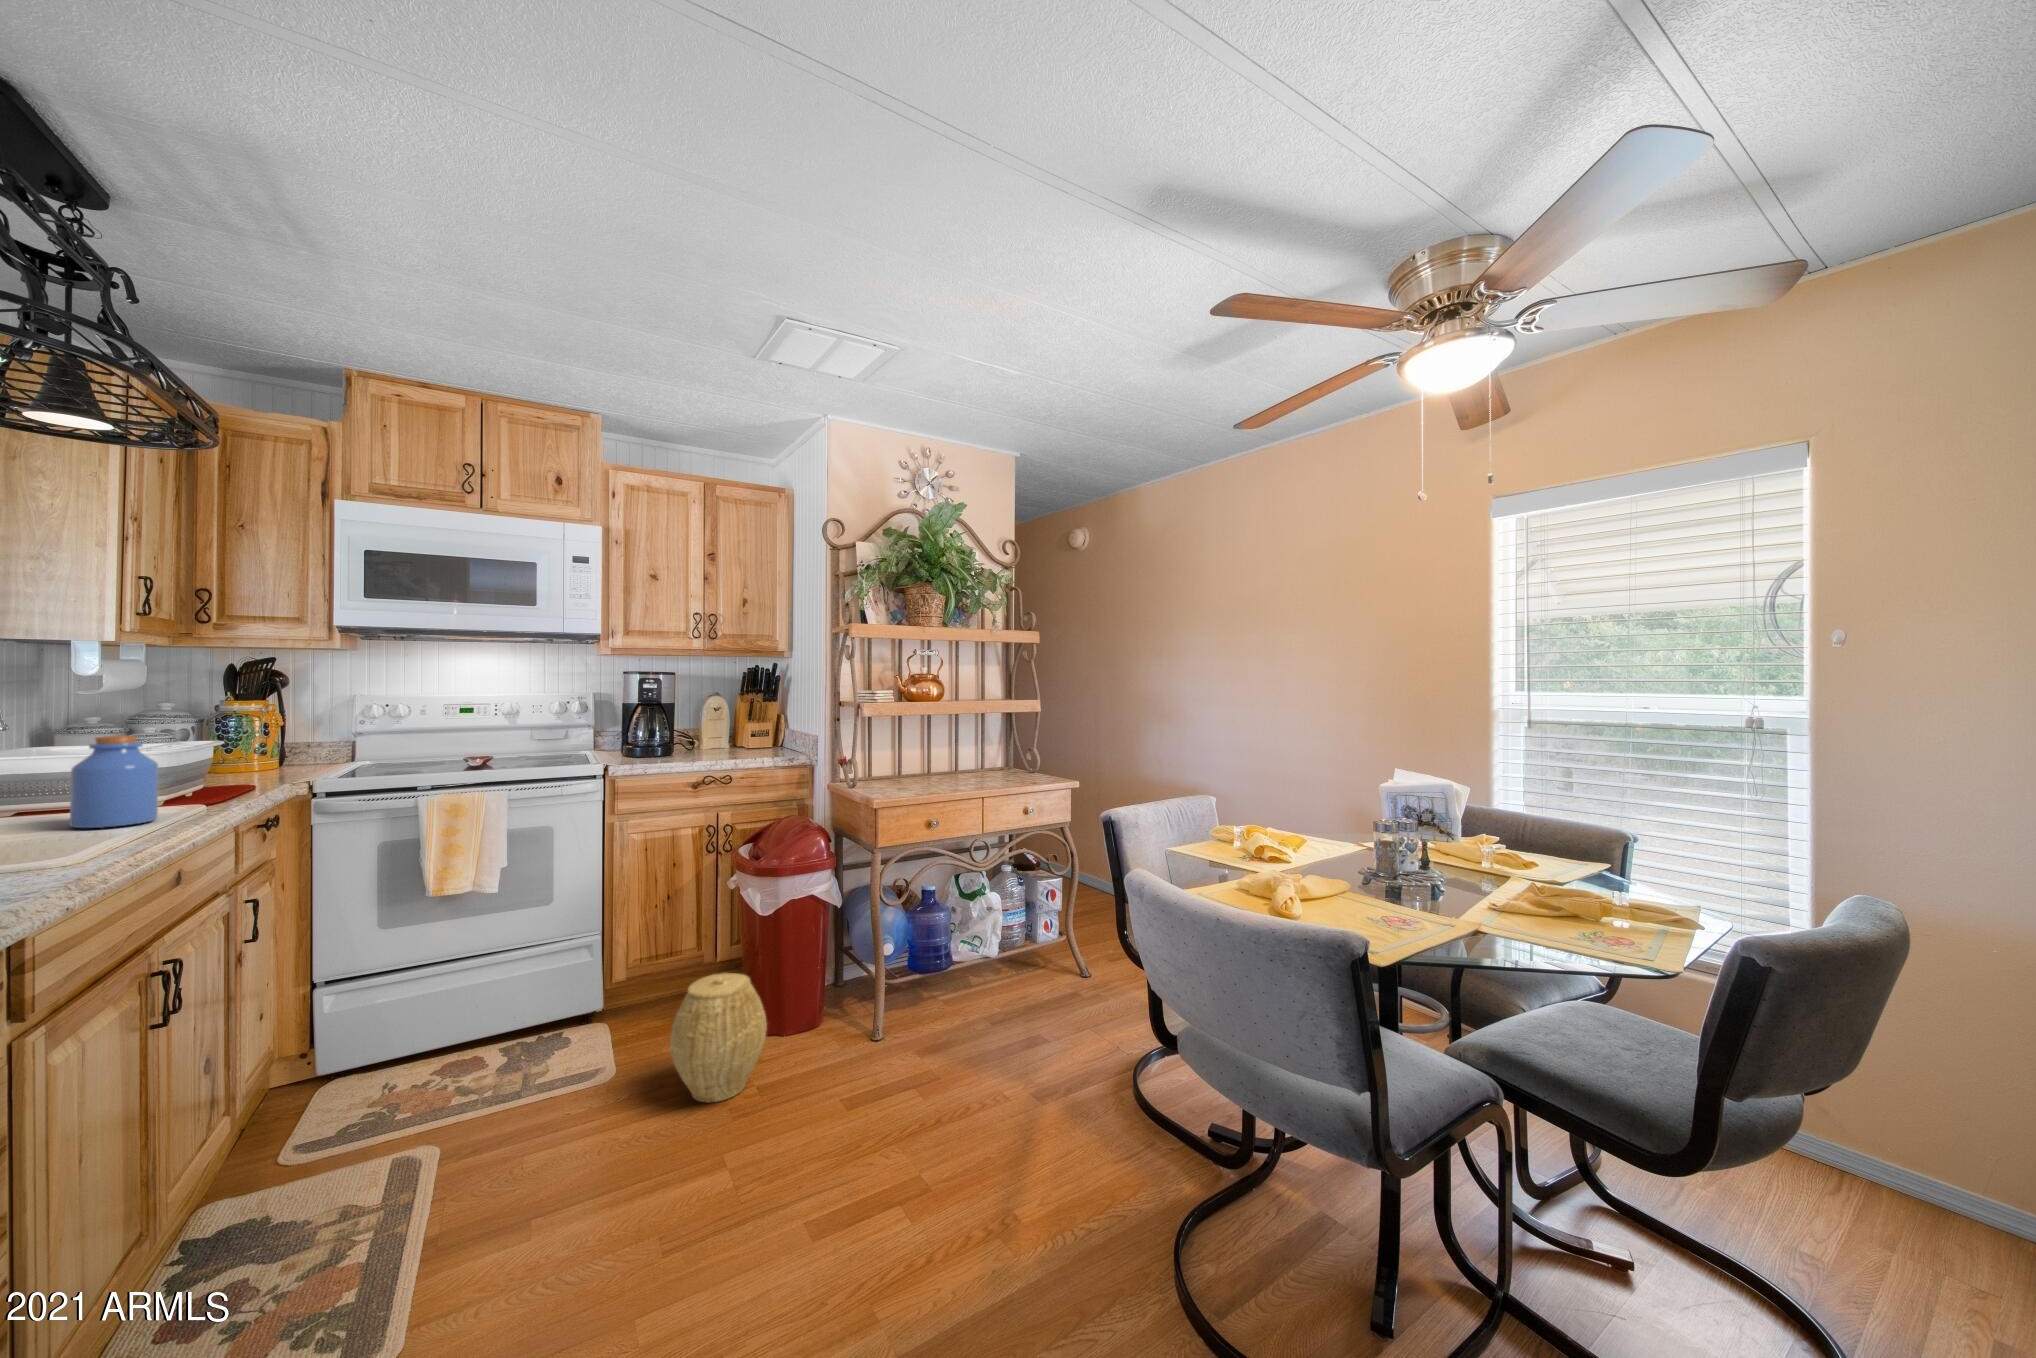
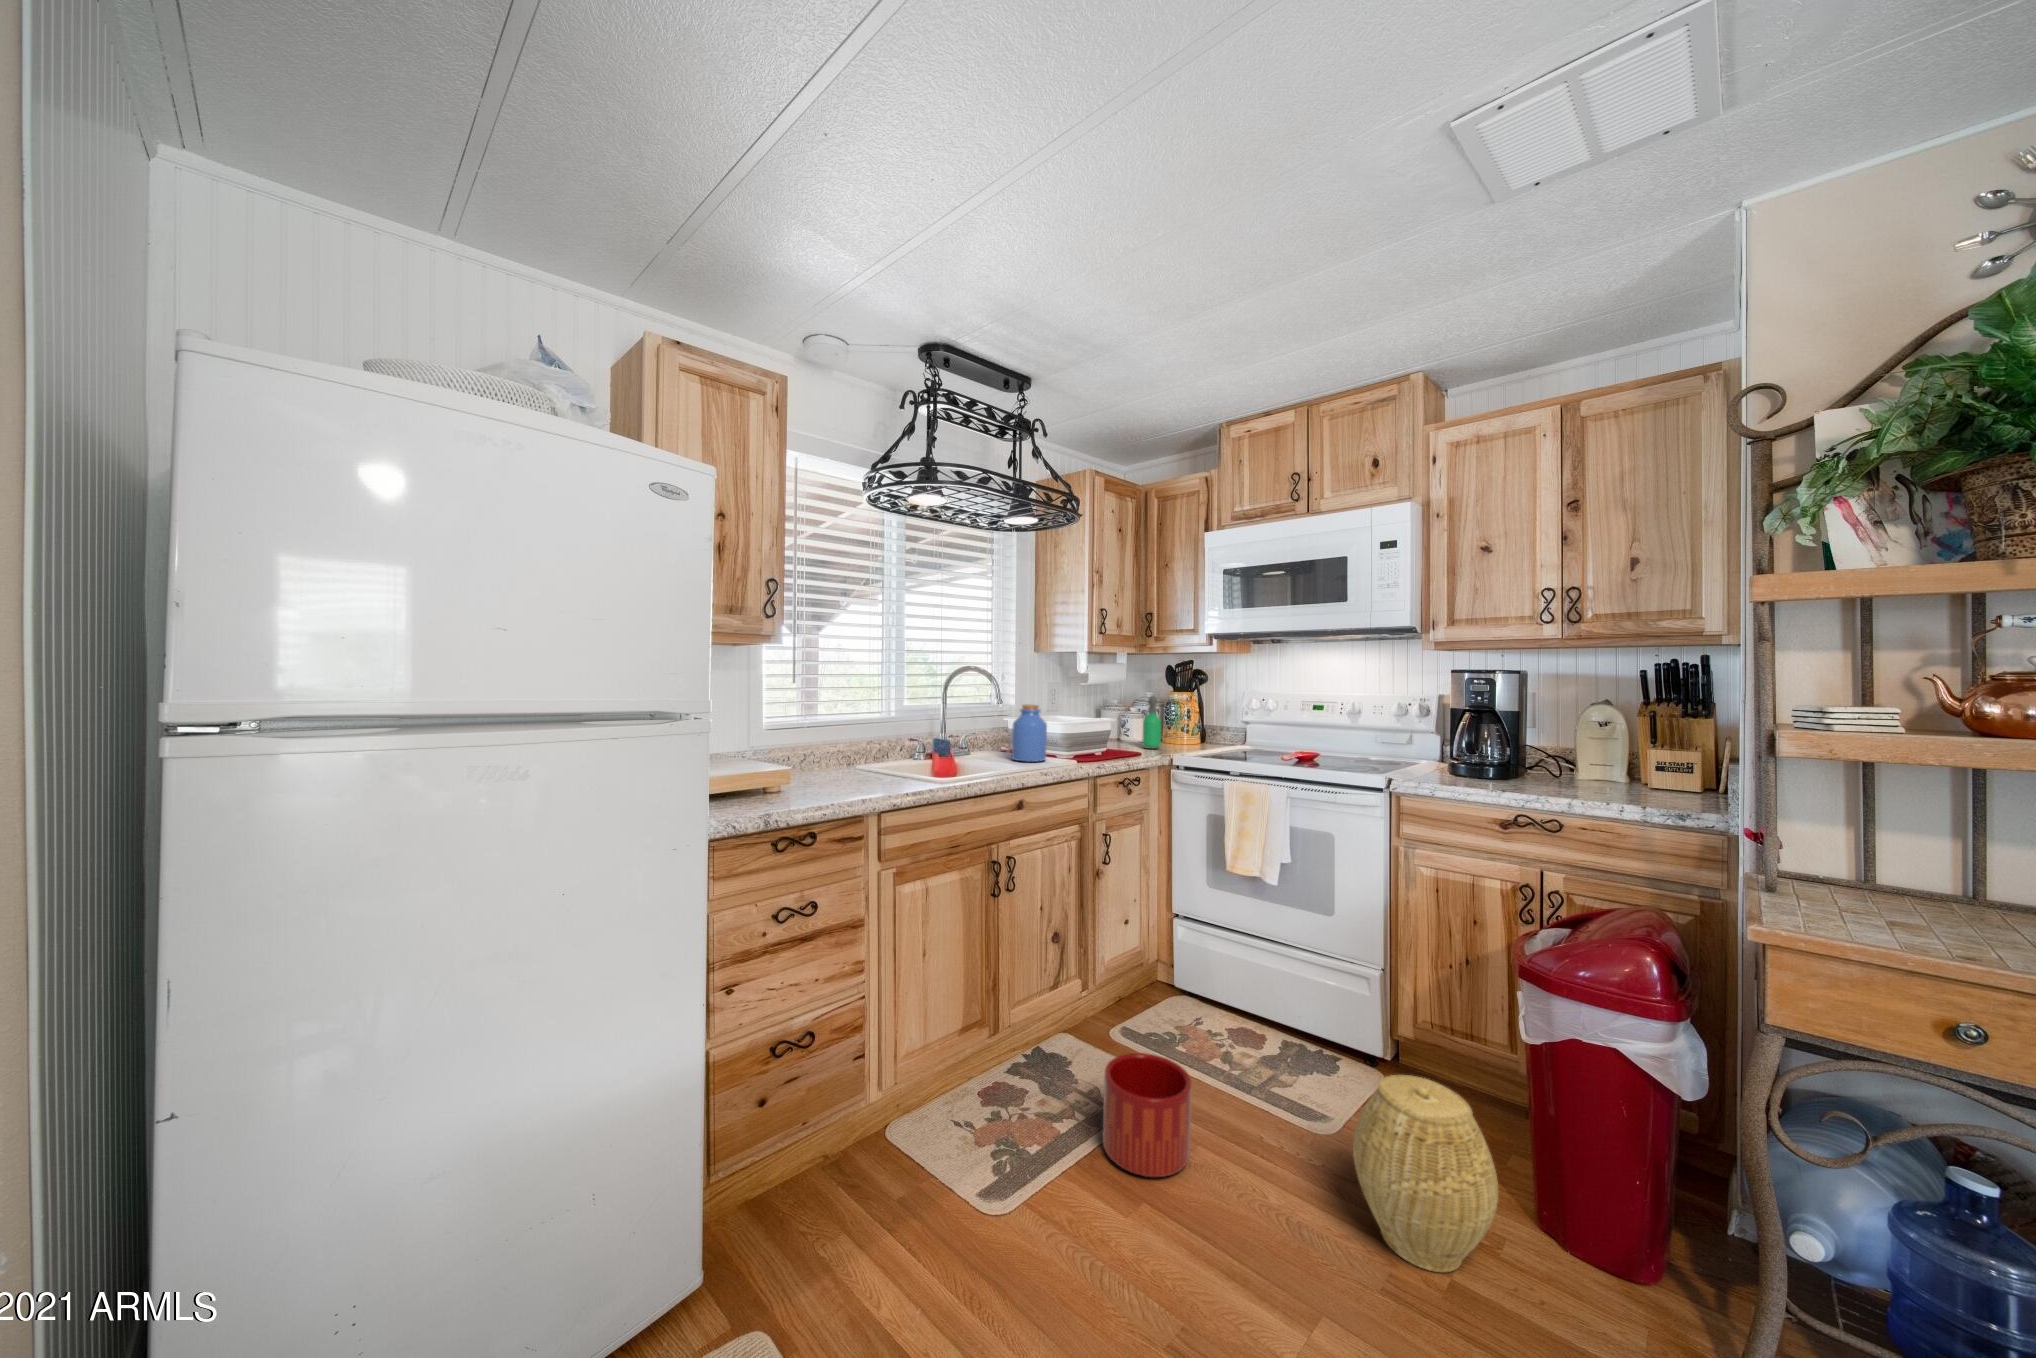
soap dispenser: none [247,710,283,781] -> present [1143,696,1161,749]
planter: none [415,1091,531,1227] -> present [1103,1053,1192,1177]

